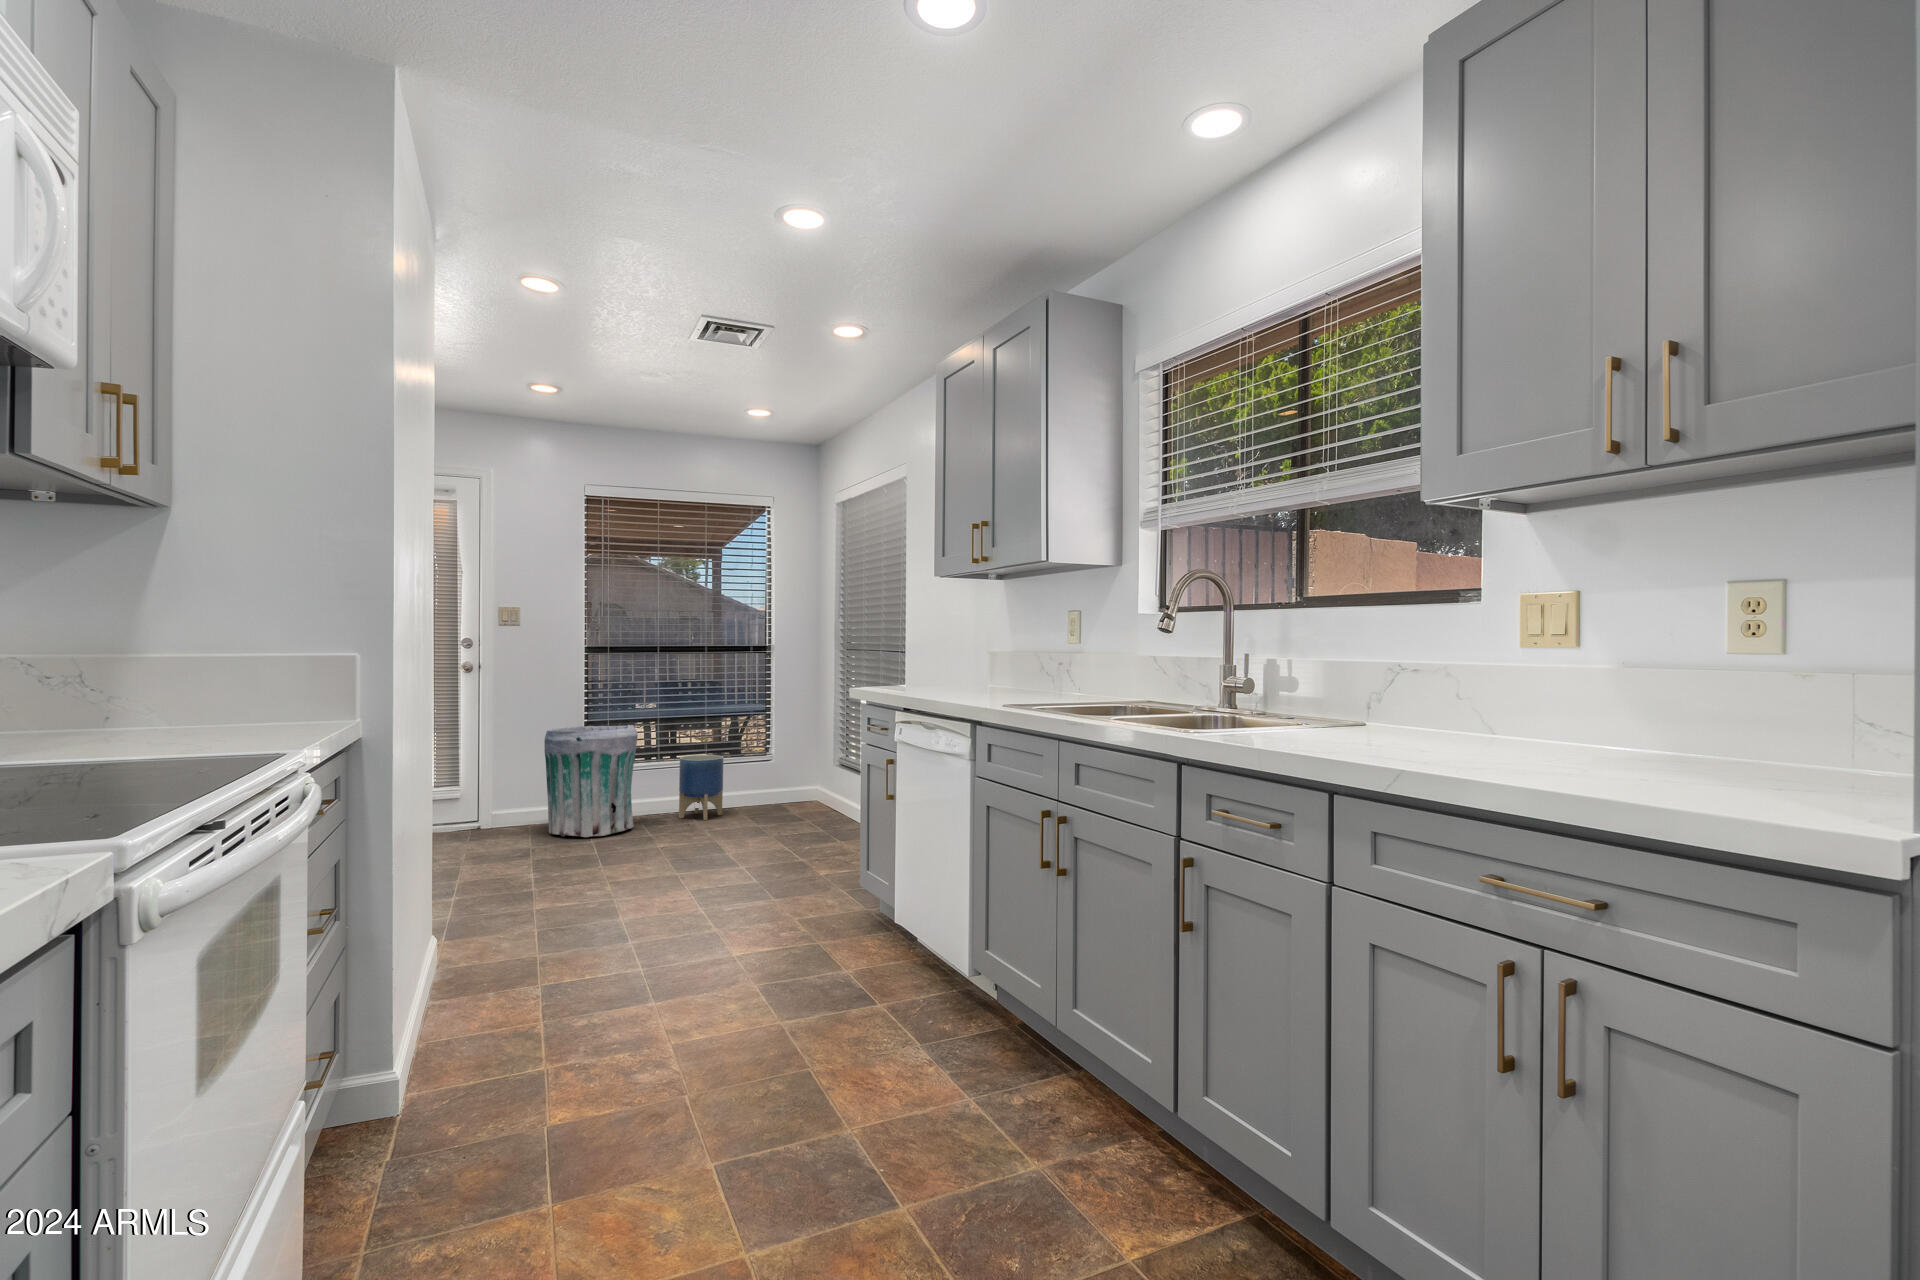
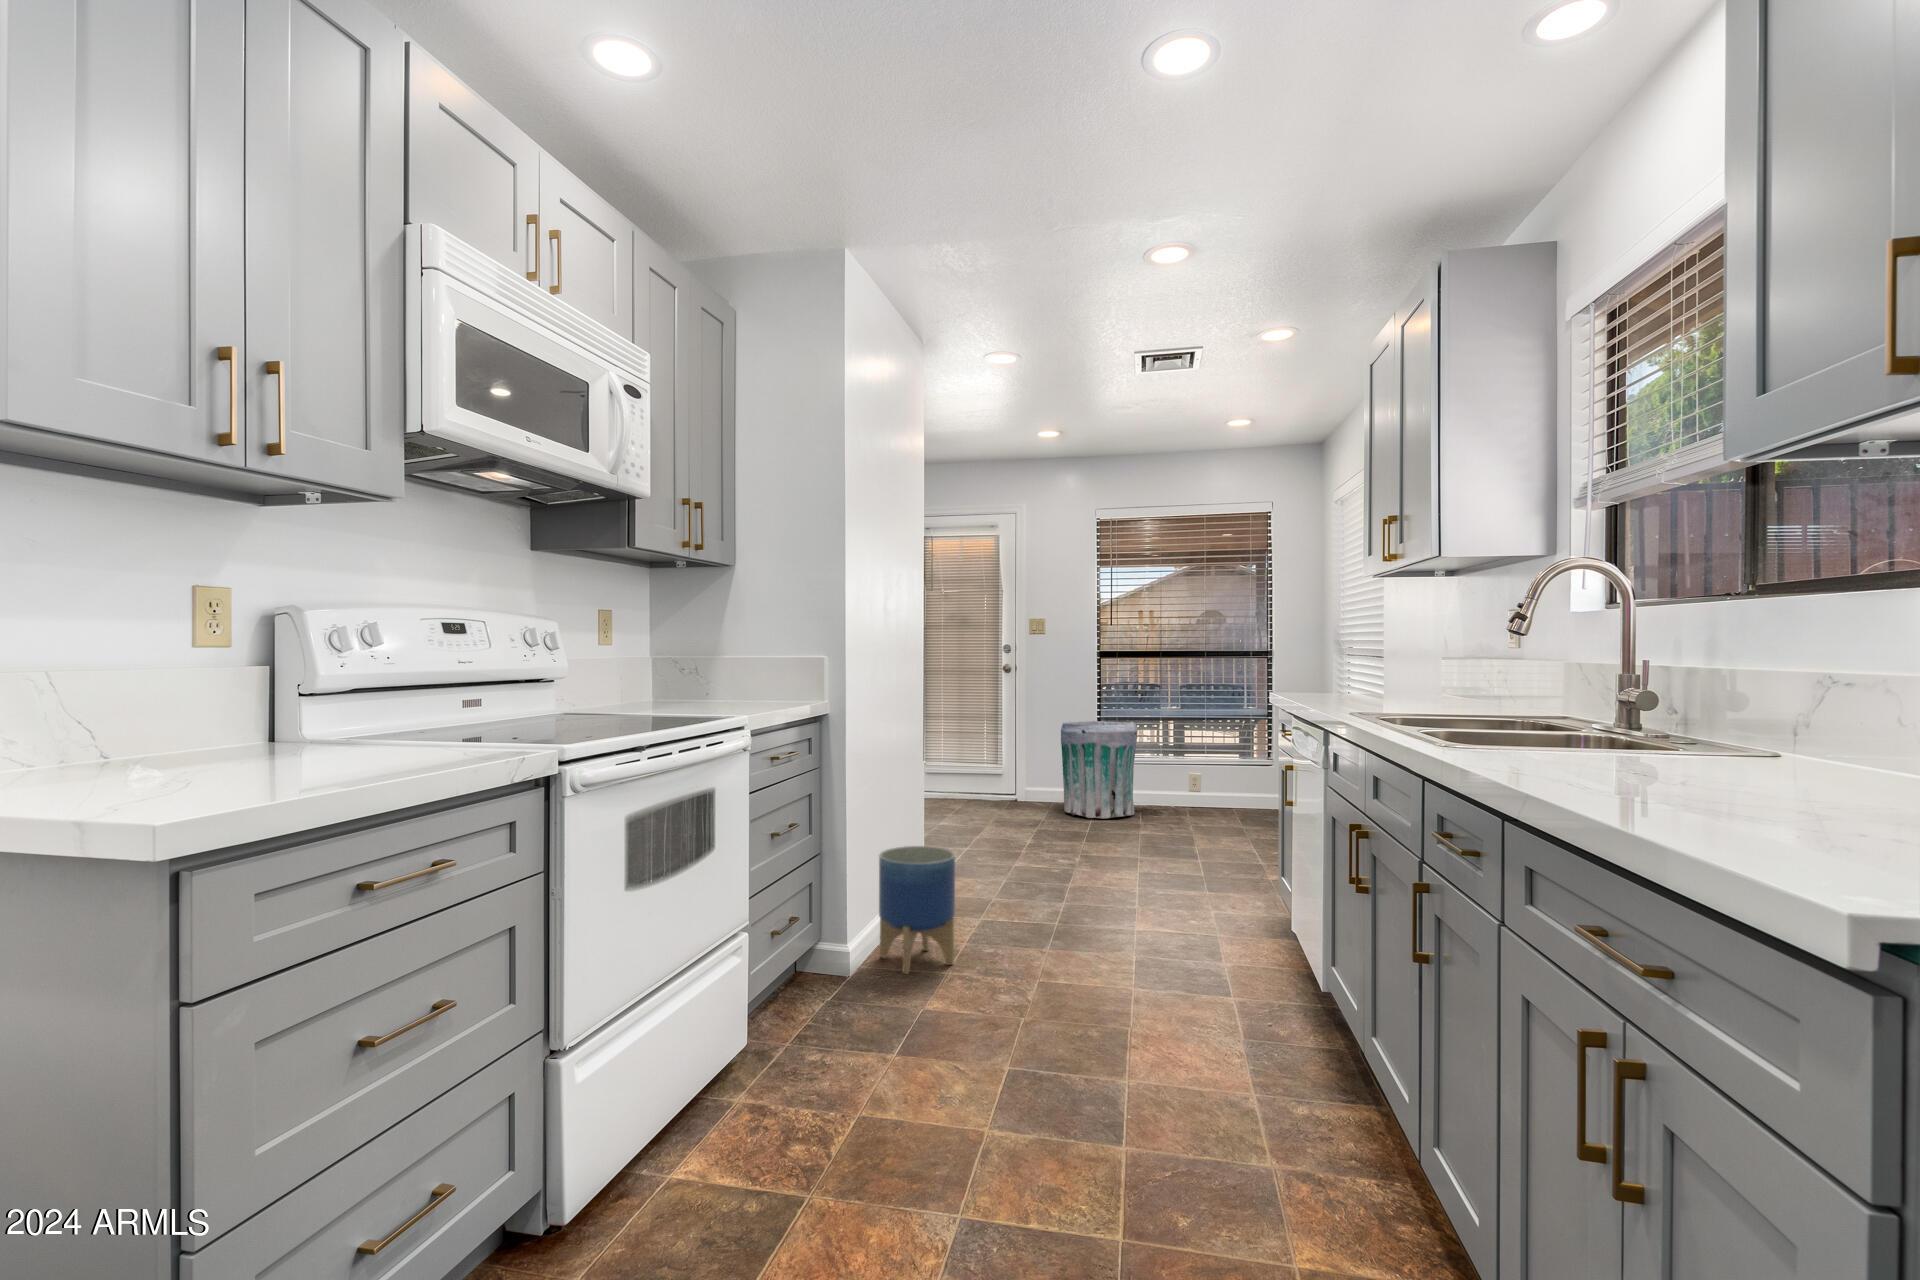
planter: present [679,755,723,820] -> present [879,846,955,974]

